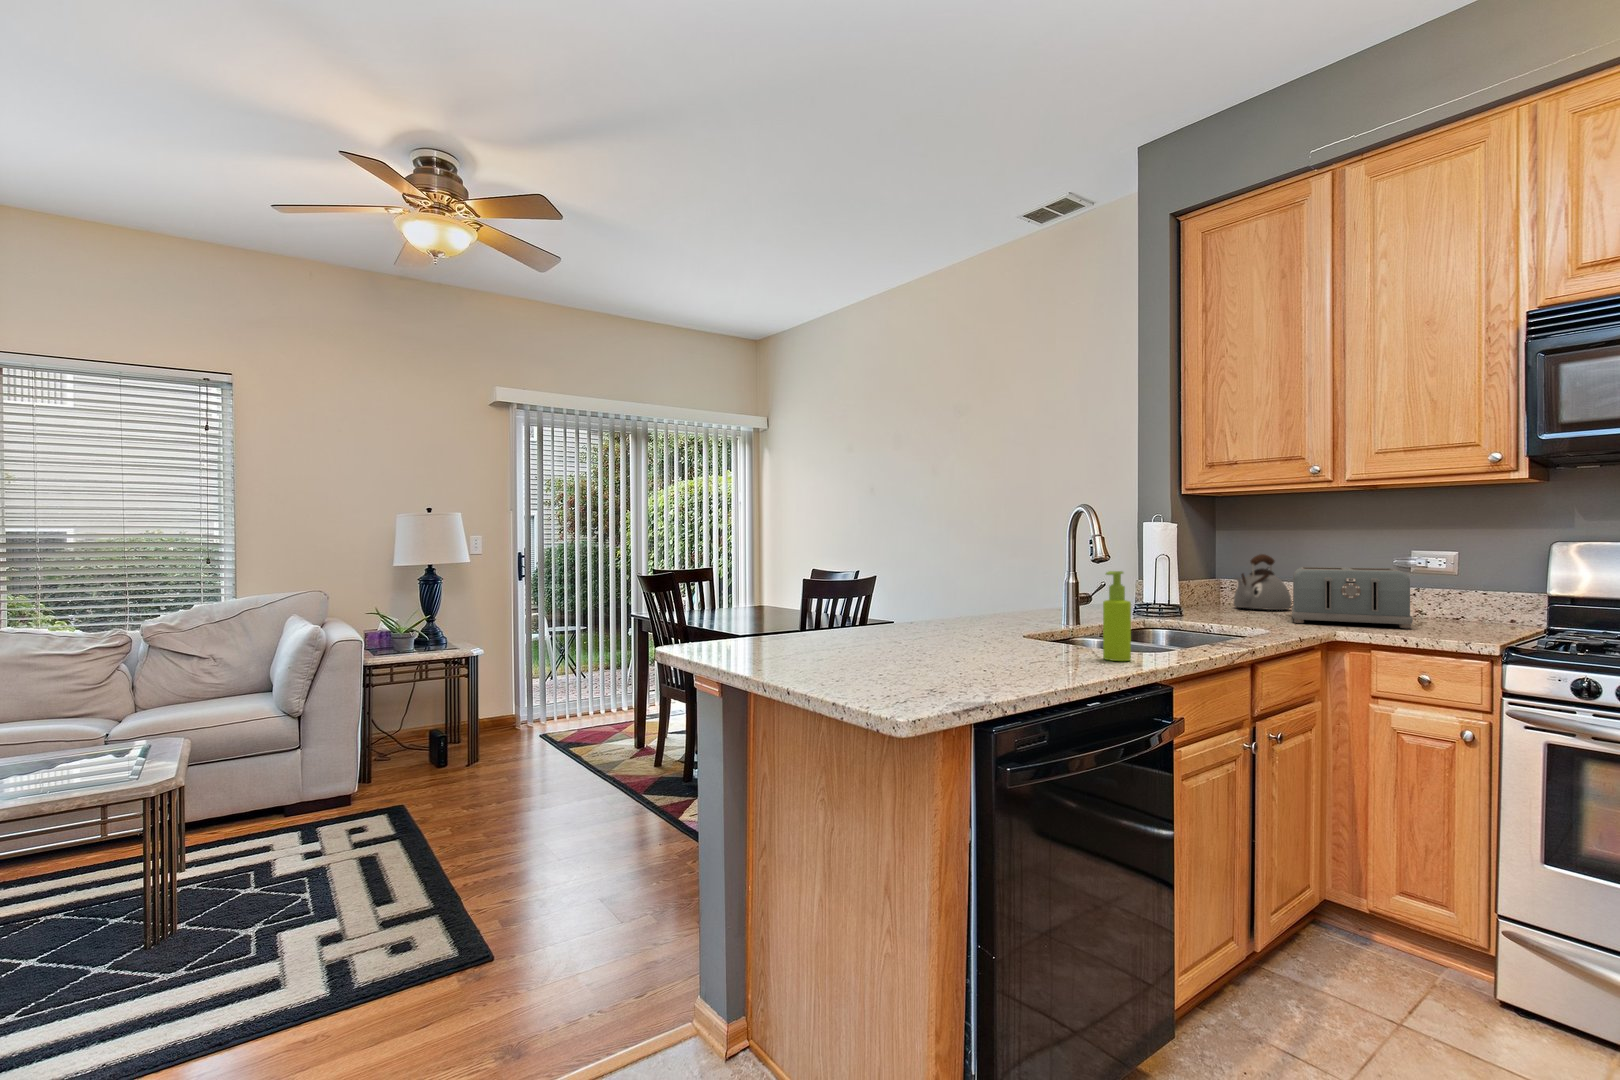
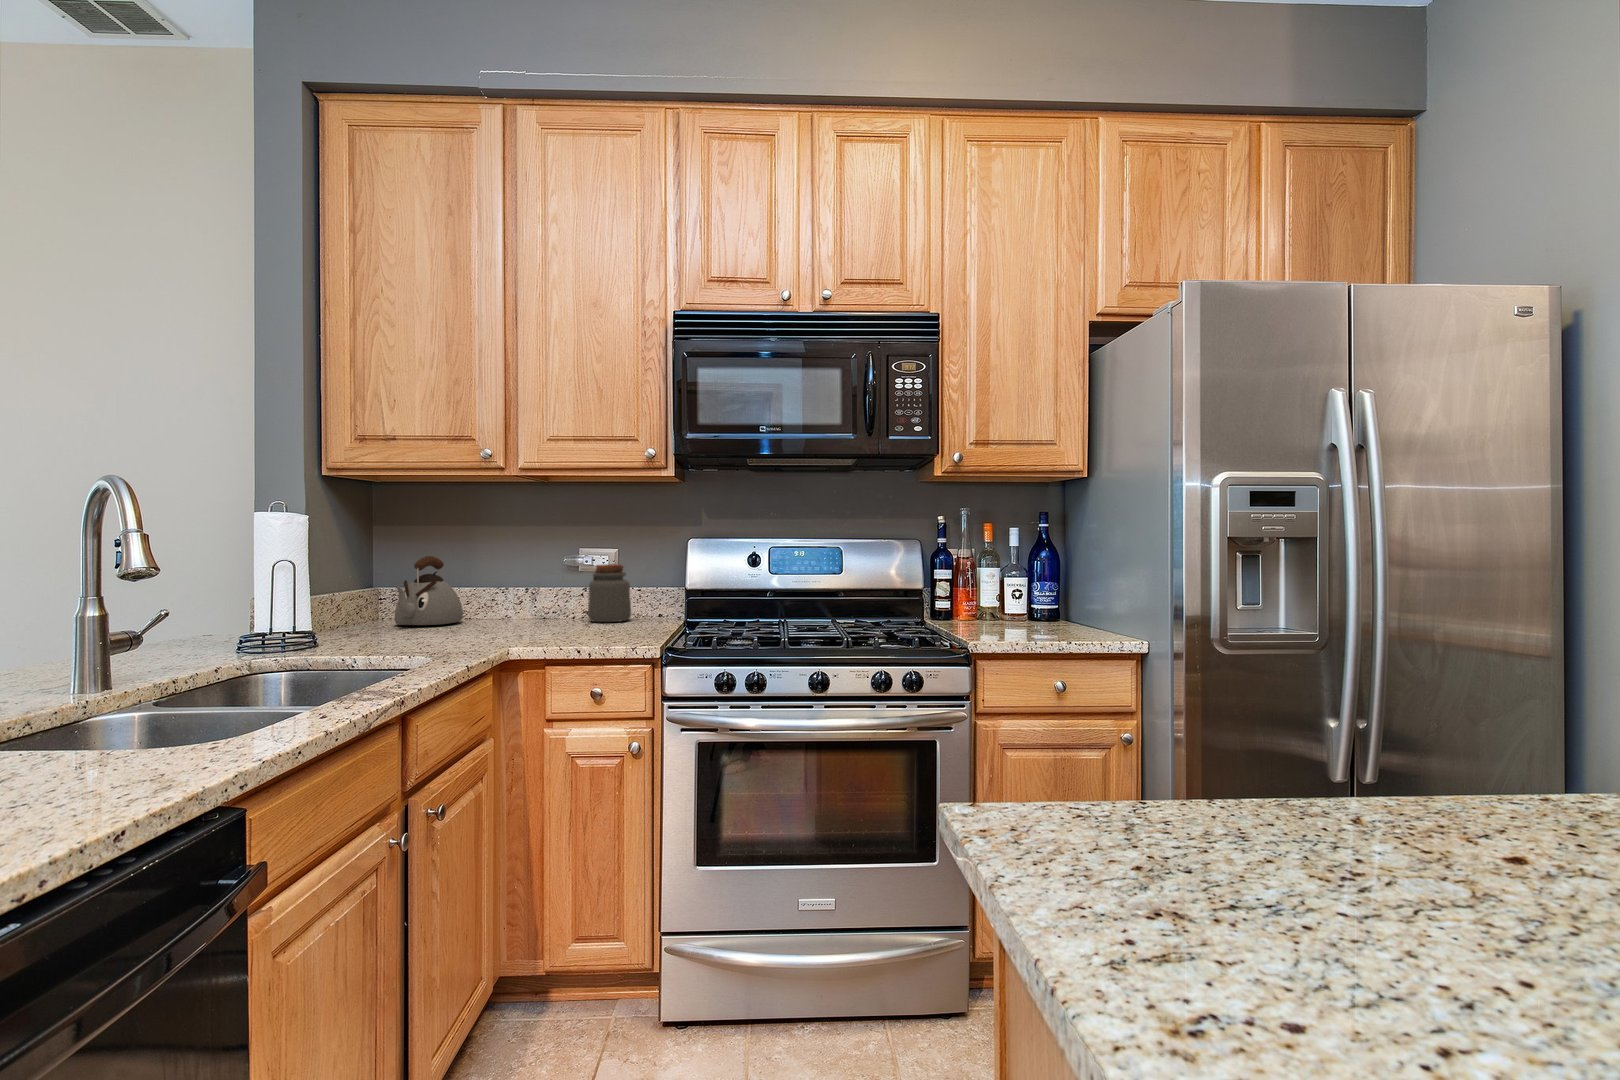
jar: none [1419,566,1472,622] -> present [588,564,631,622]
toaster: present [1292,567,1413,628] -> none [461,569,584,642]
soap dispenser: present [1103,571,1131,661] -> none [99,605,165,781]

